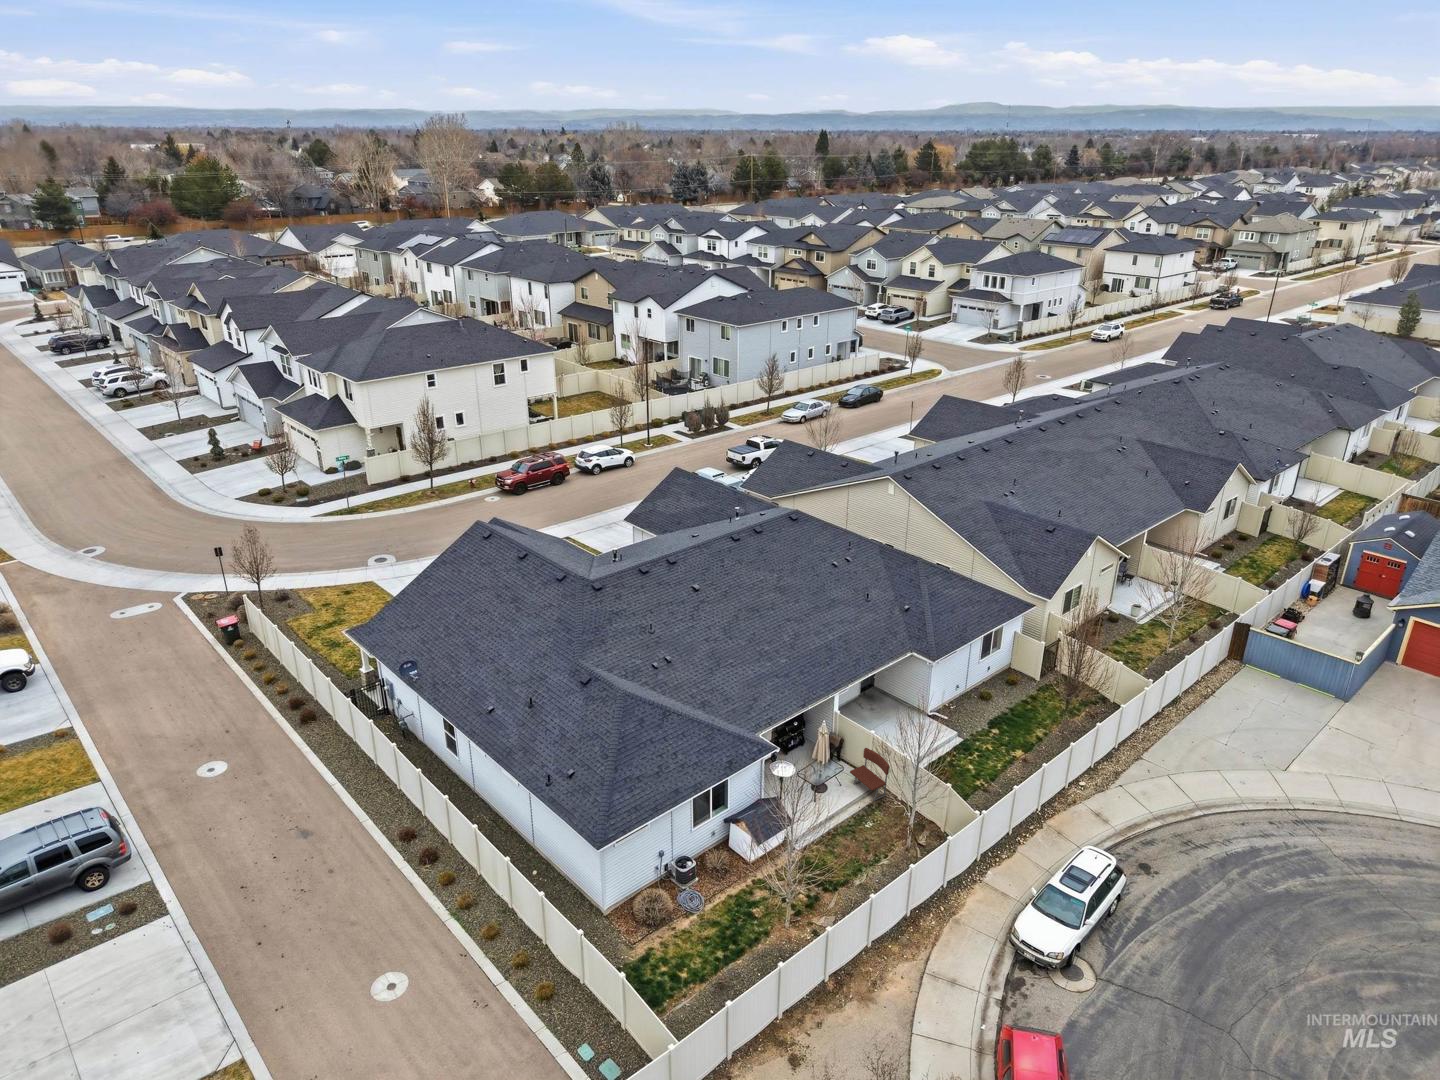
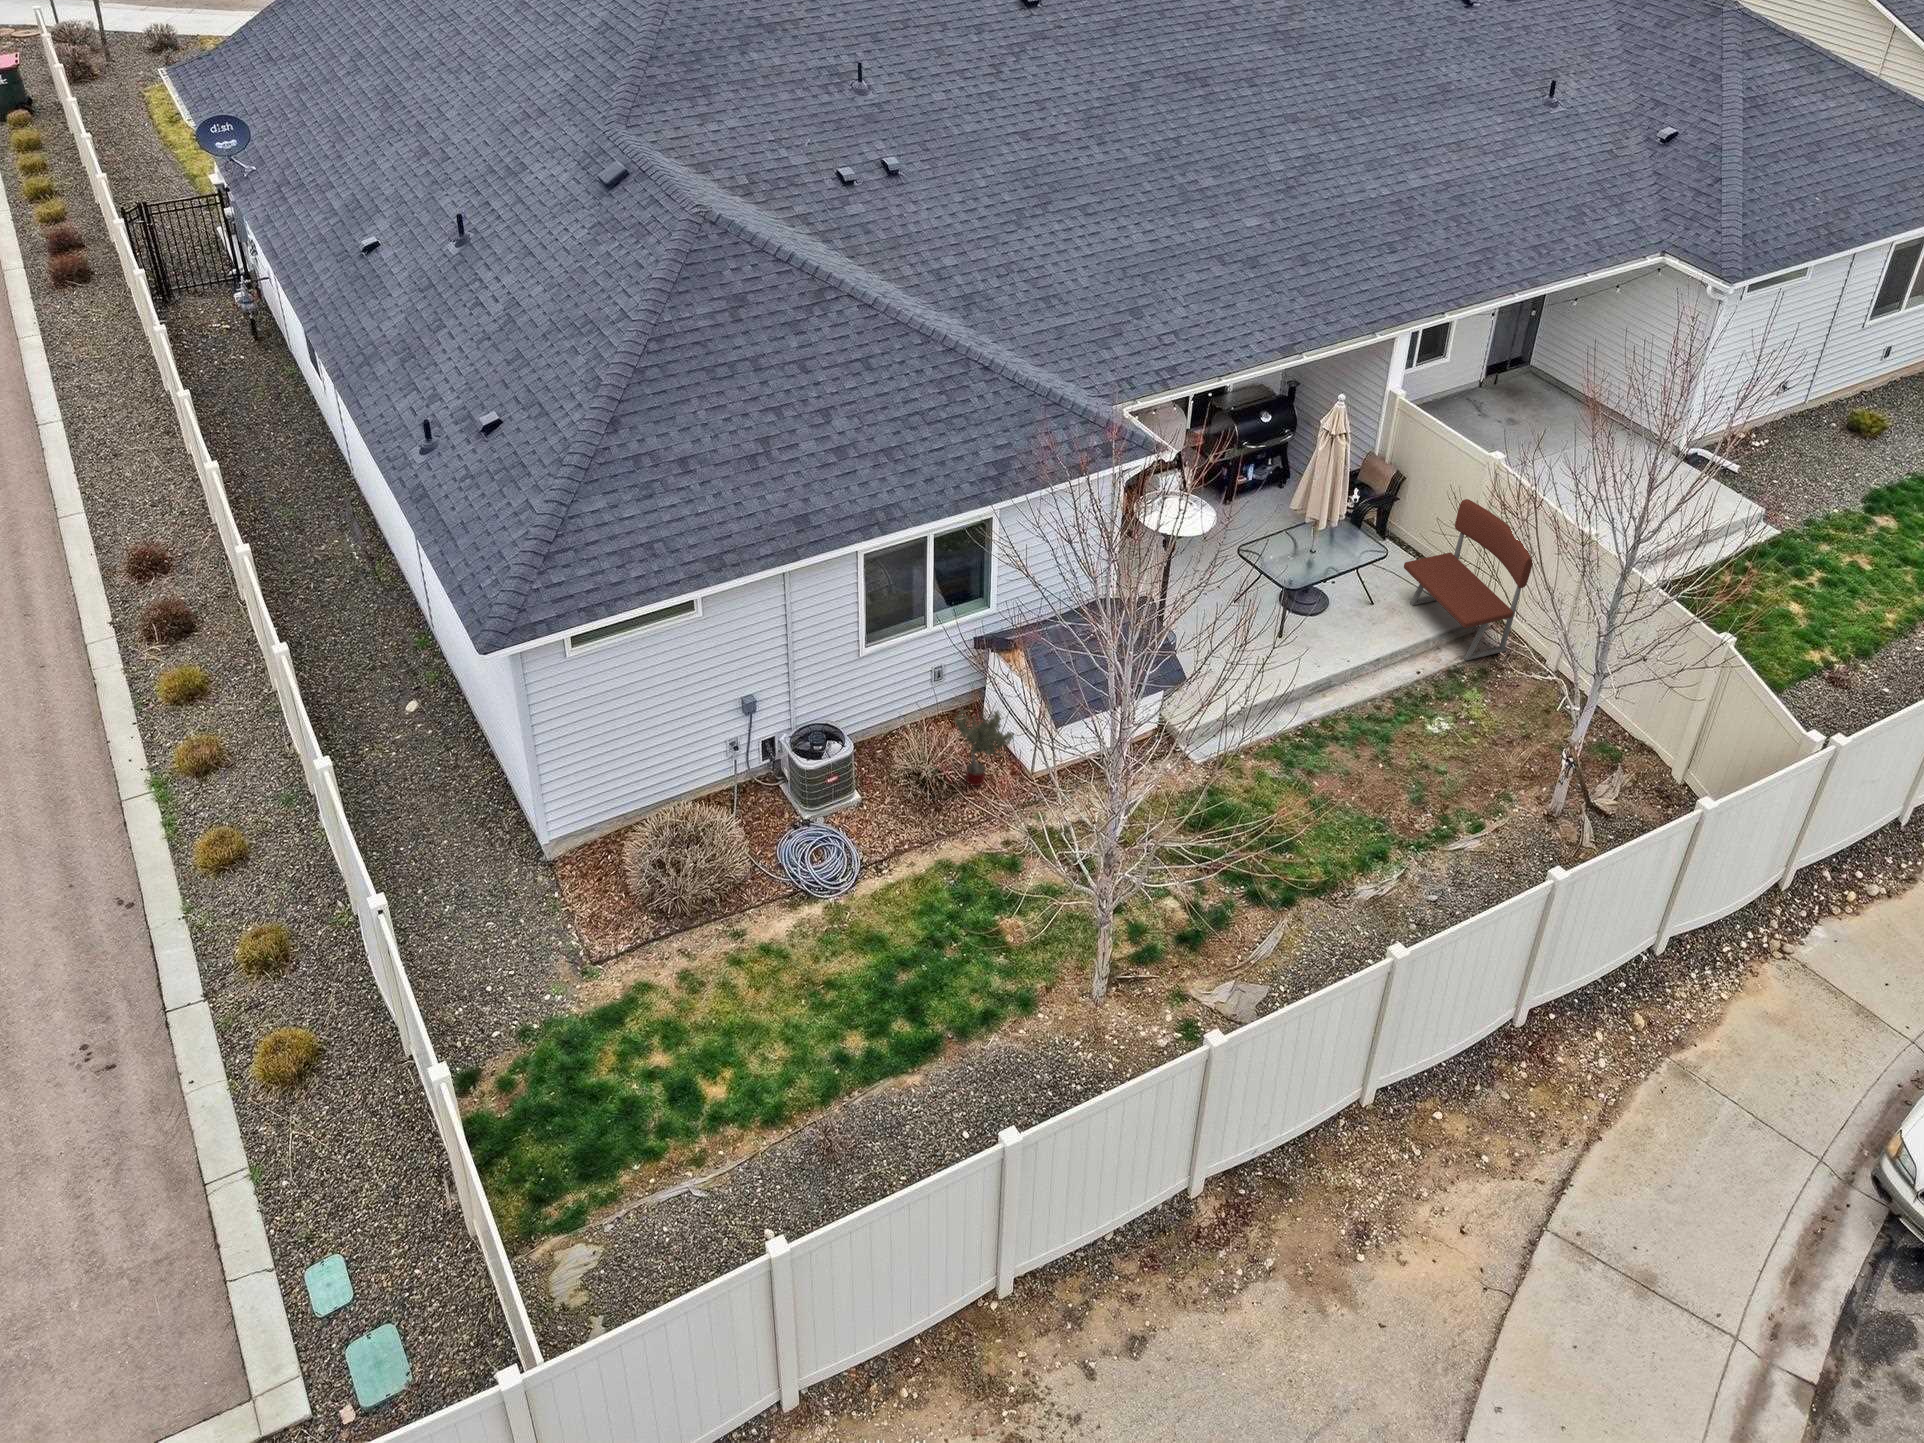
potted tree: none [723,842,744,868] -> present [955,709,1013,786]

